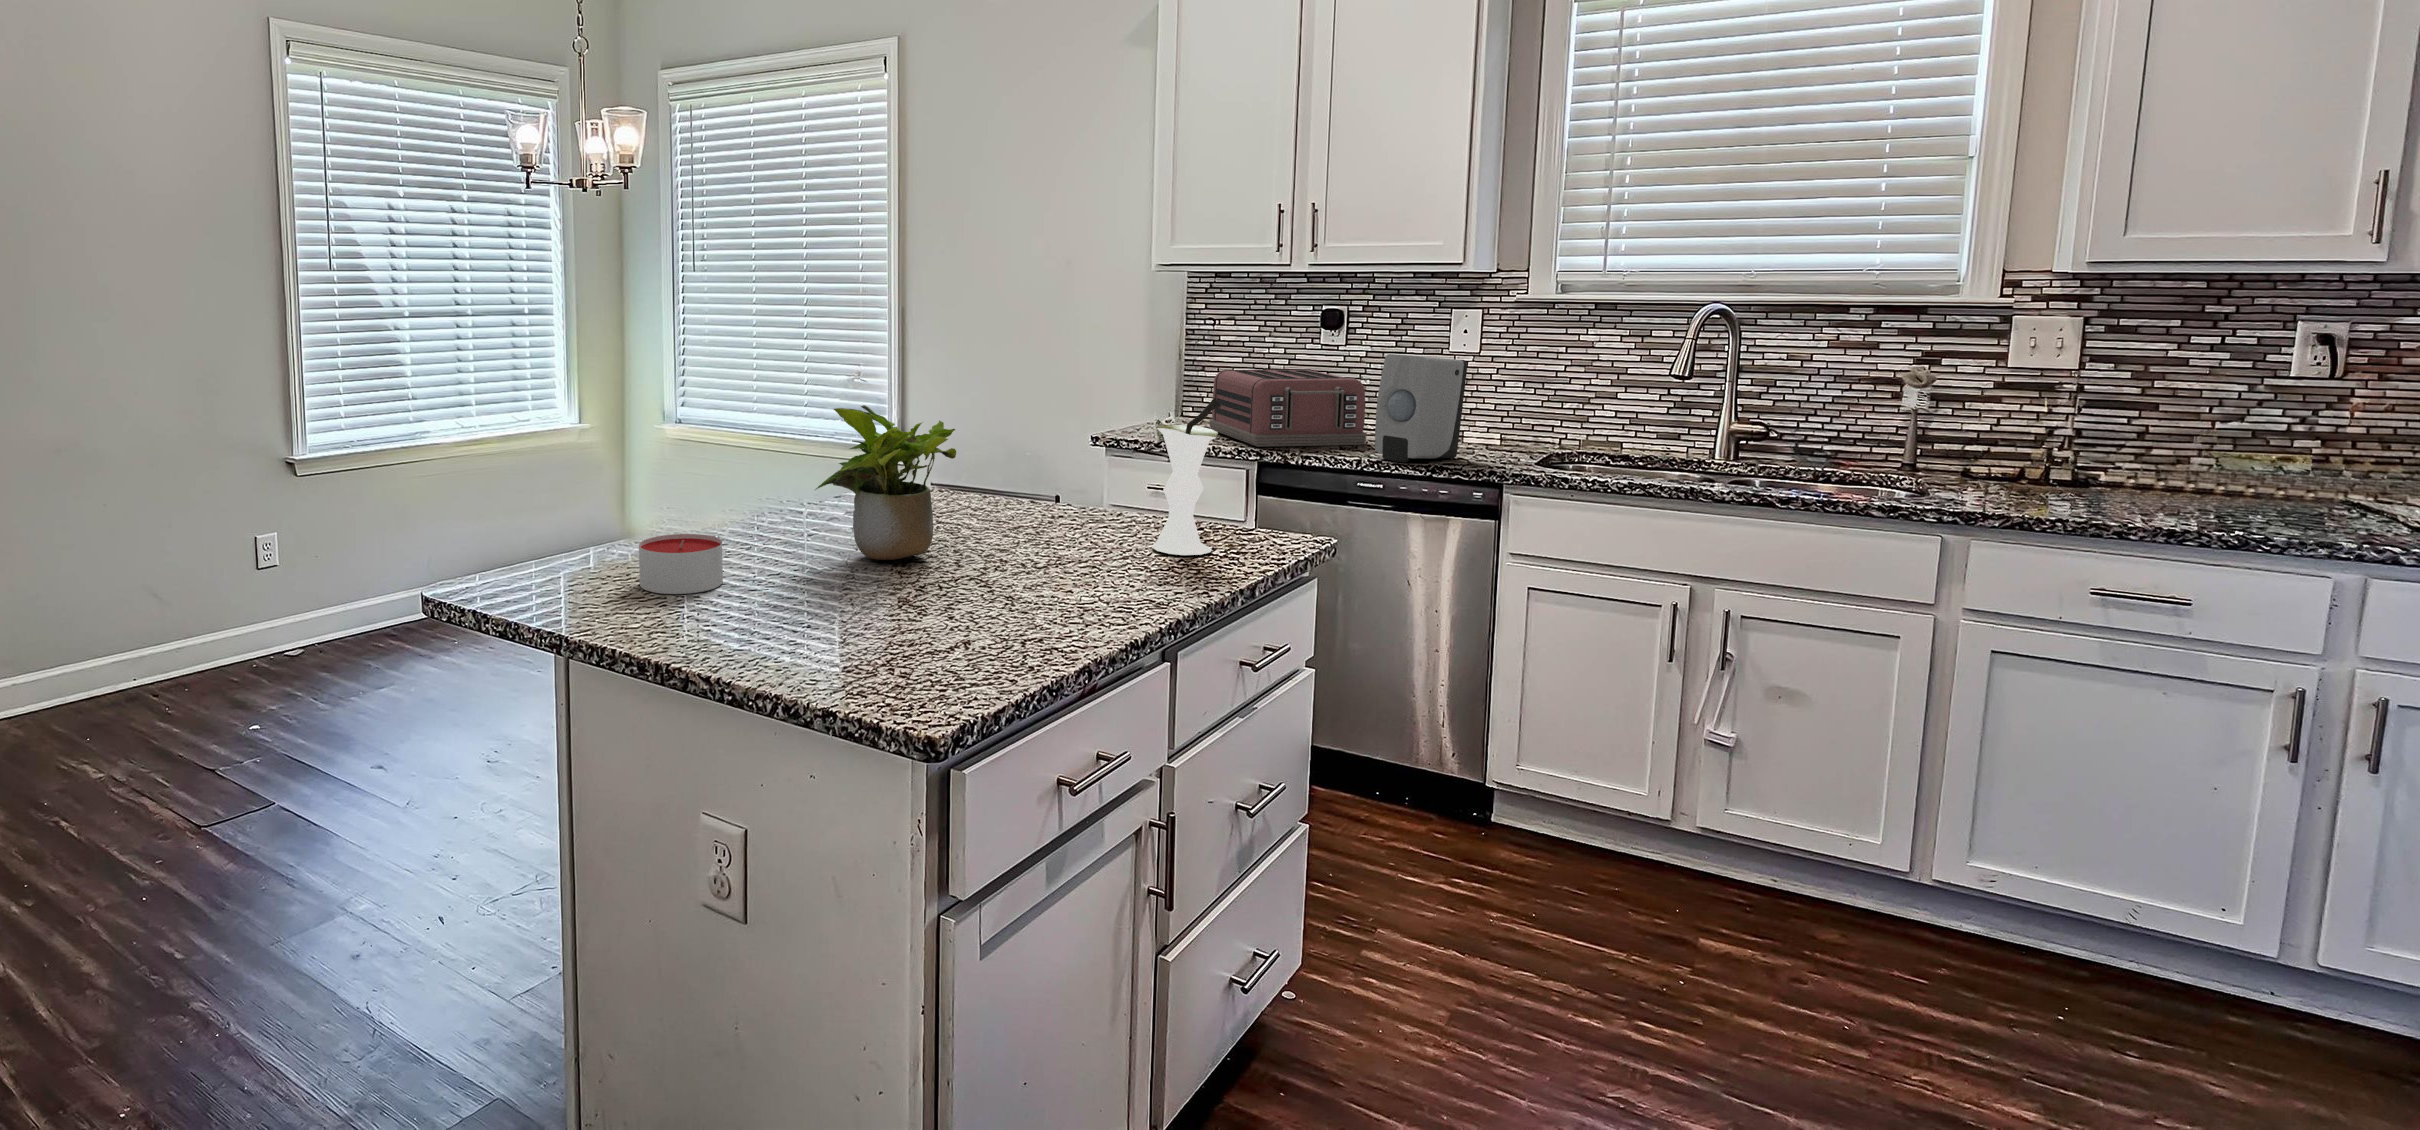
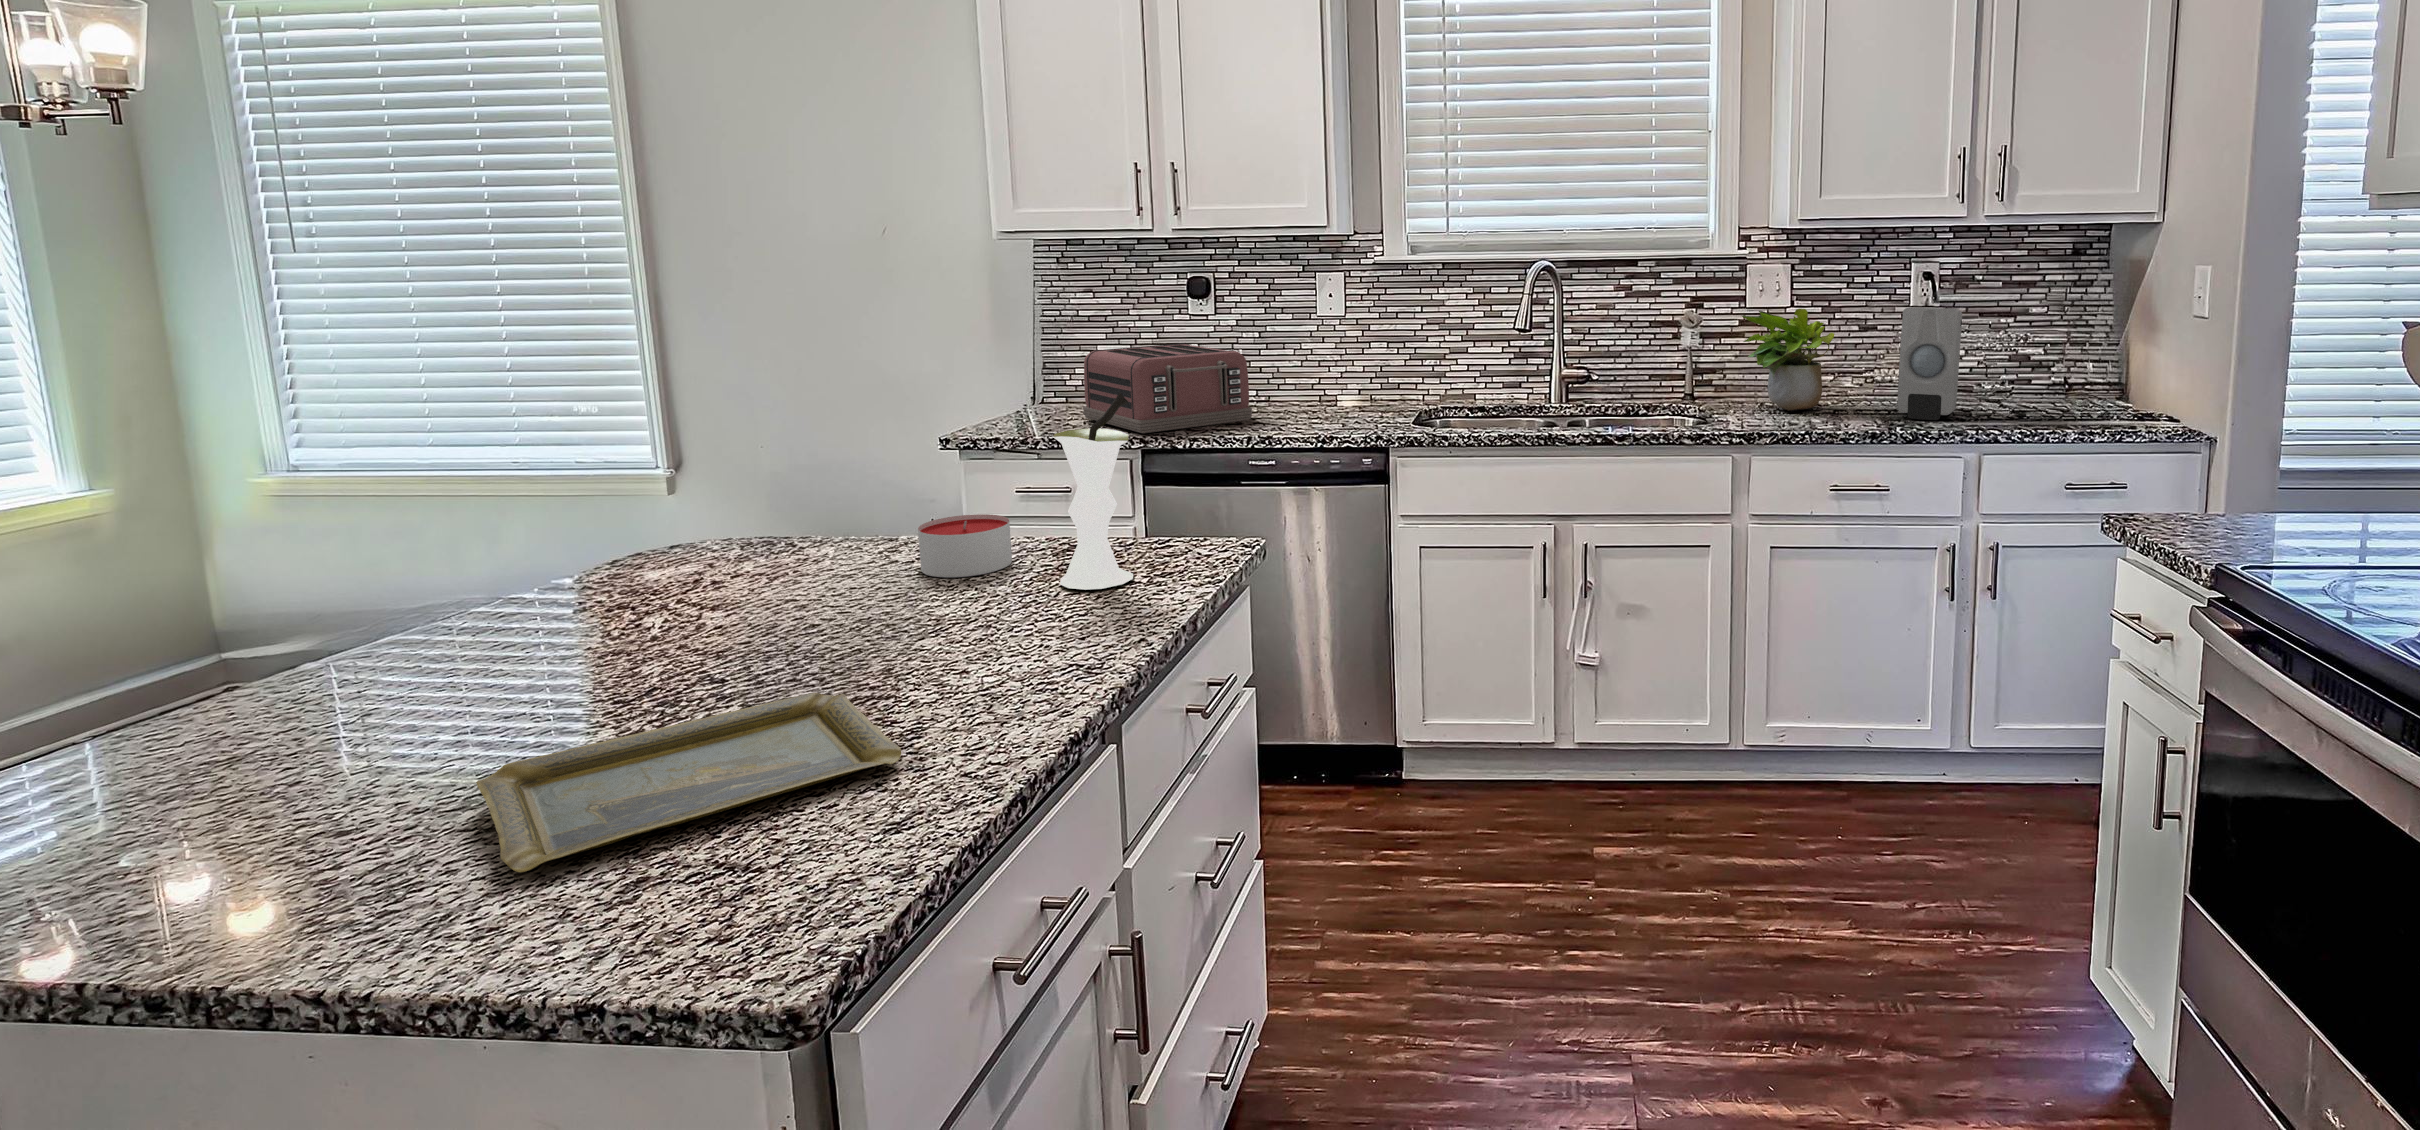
soap dispenser: present [1375,354,1467,462] -> present [1897,308,1962,420]
potted plant: present [815,405,956,561] -> present [1742,309,1834,411]
candle: present [639,534,723,594] -> present [918,514,1012,577]
tray: none [781,583,1016,643] -> present [476,693,902,872]

